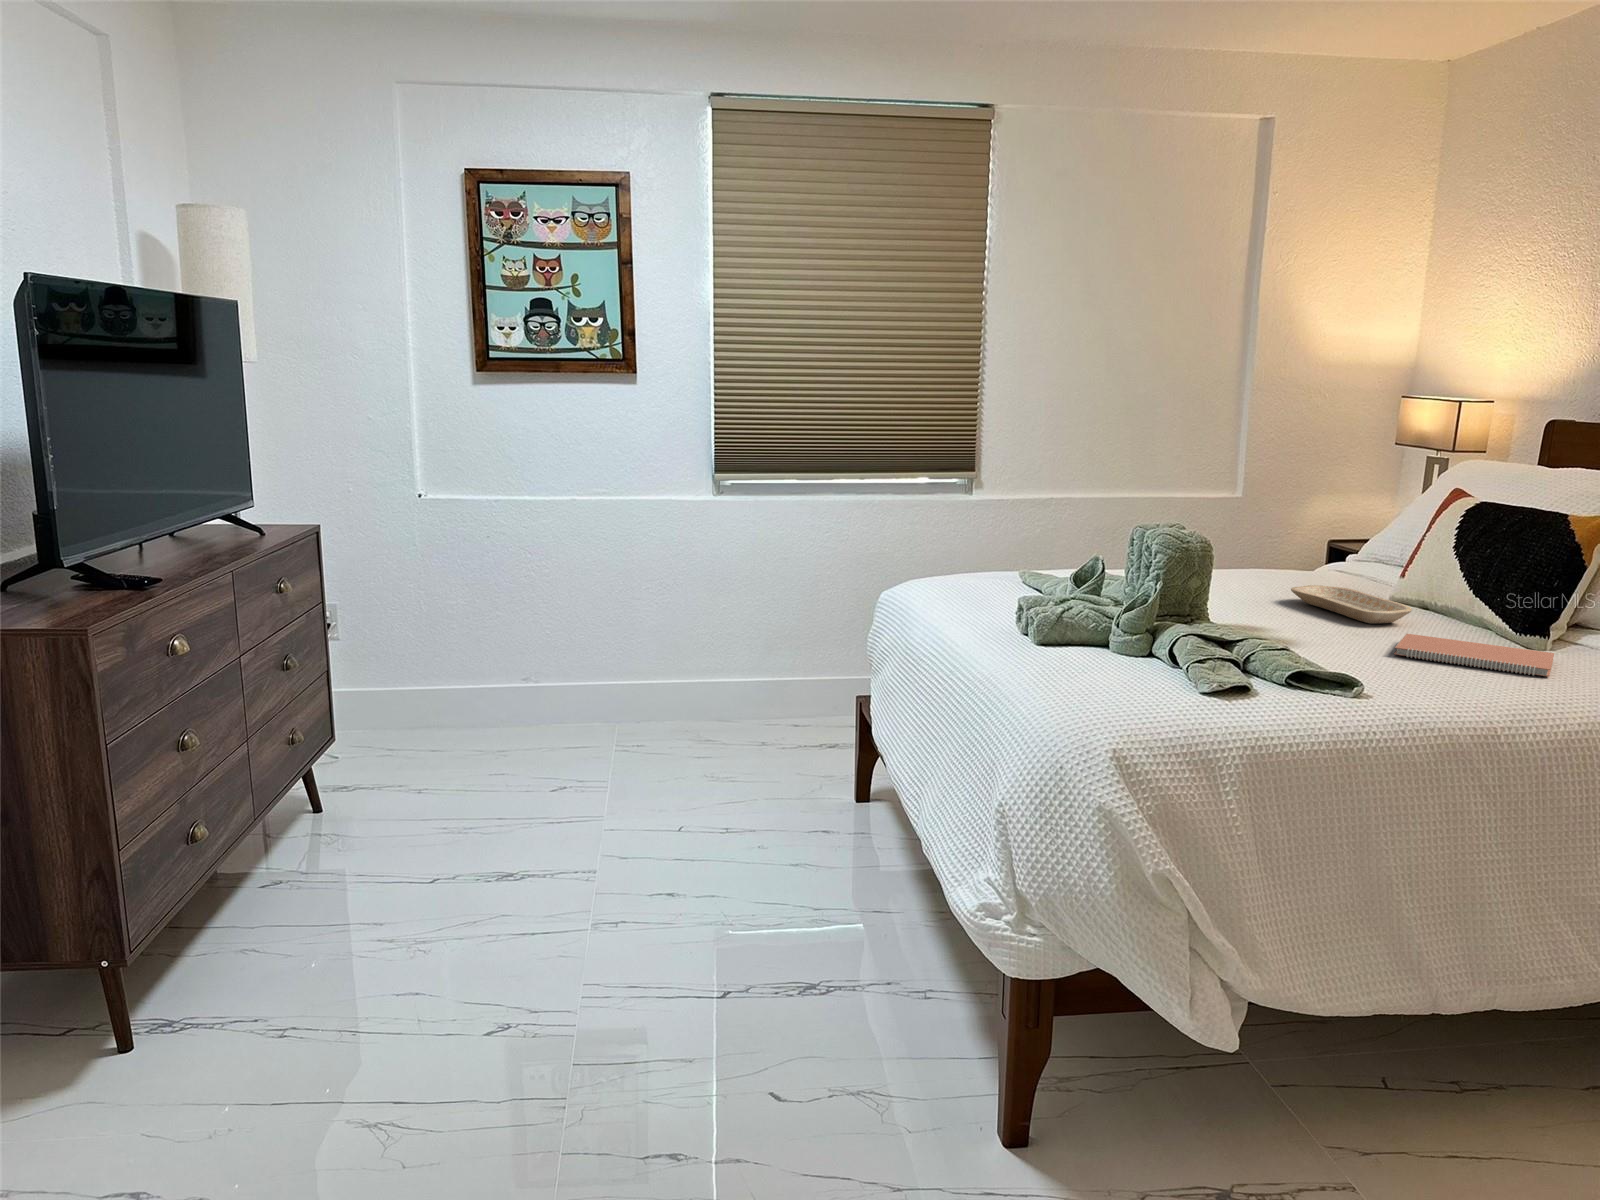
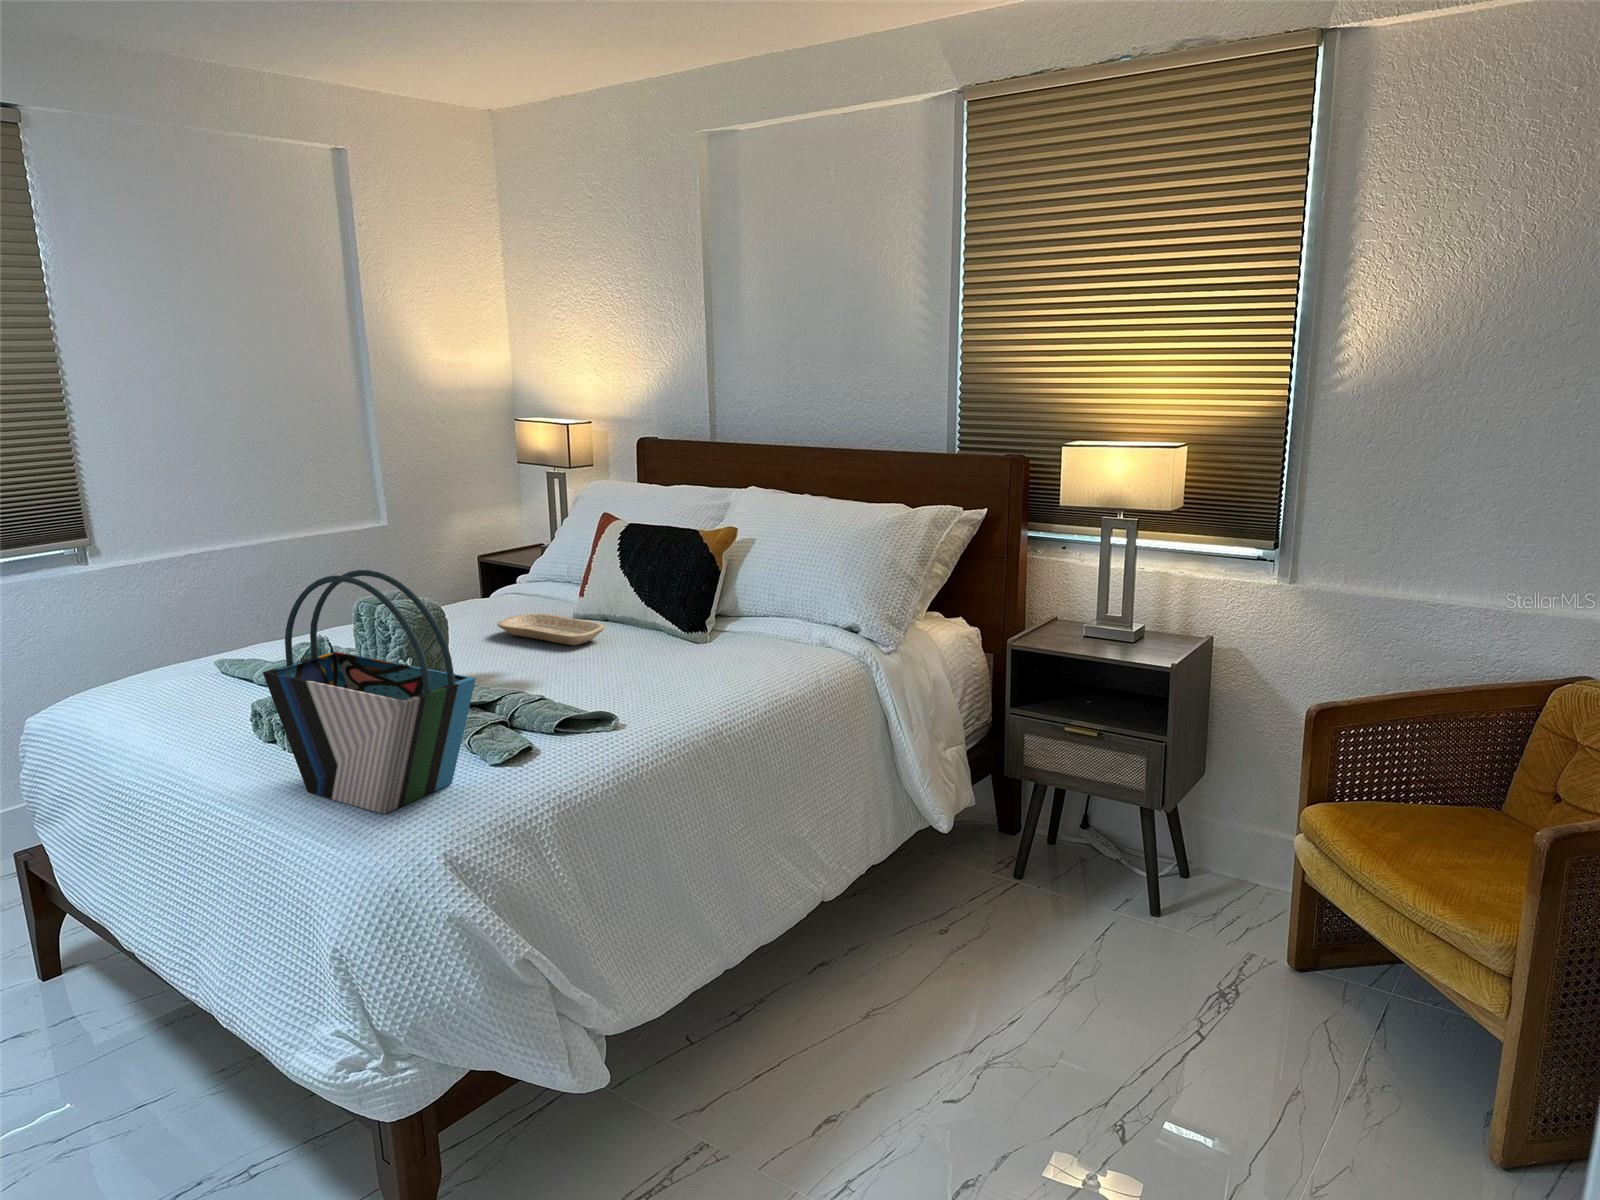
tote bag: none [1016,473,1190,702] -> present [263,570,476,814]
notebook: present [1394,634,1554,677] -> none [612,645,726,675]

